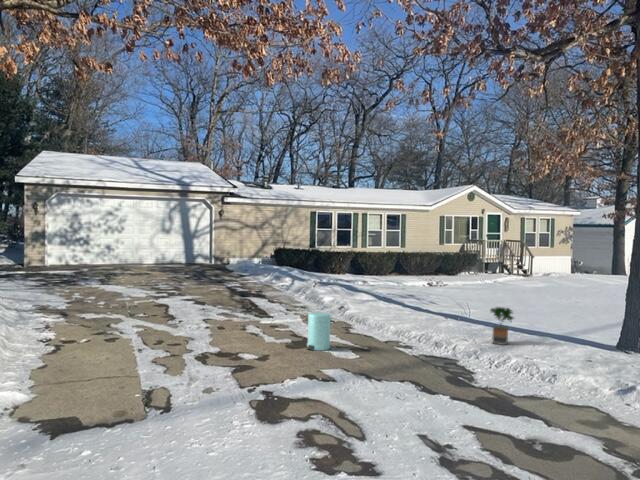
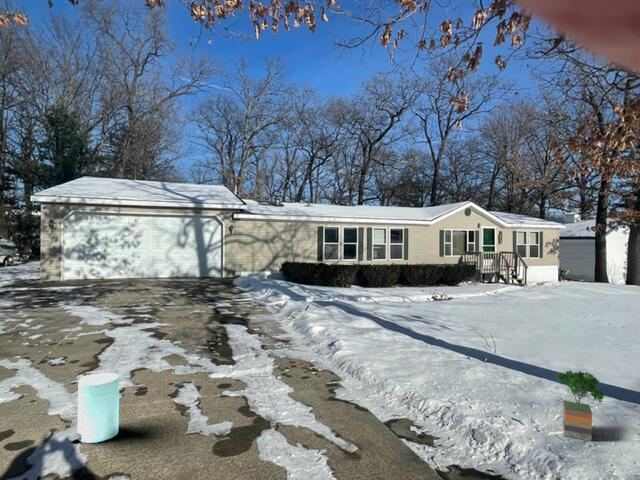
trash can: present [306,312,331,350] -> present [69,373,119,443]

